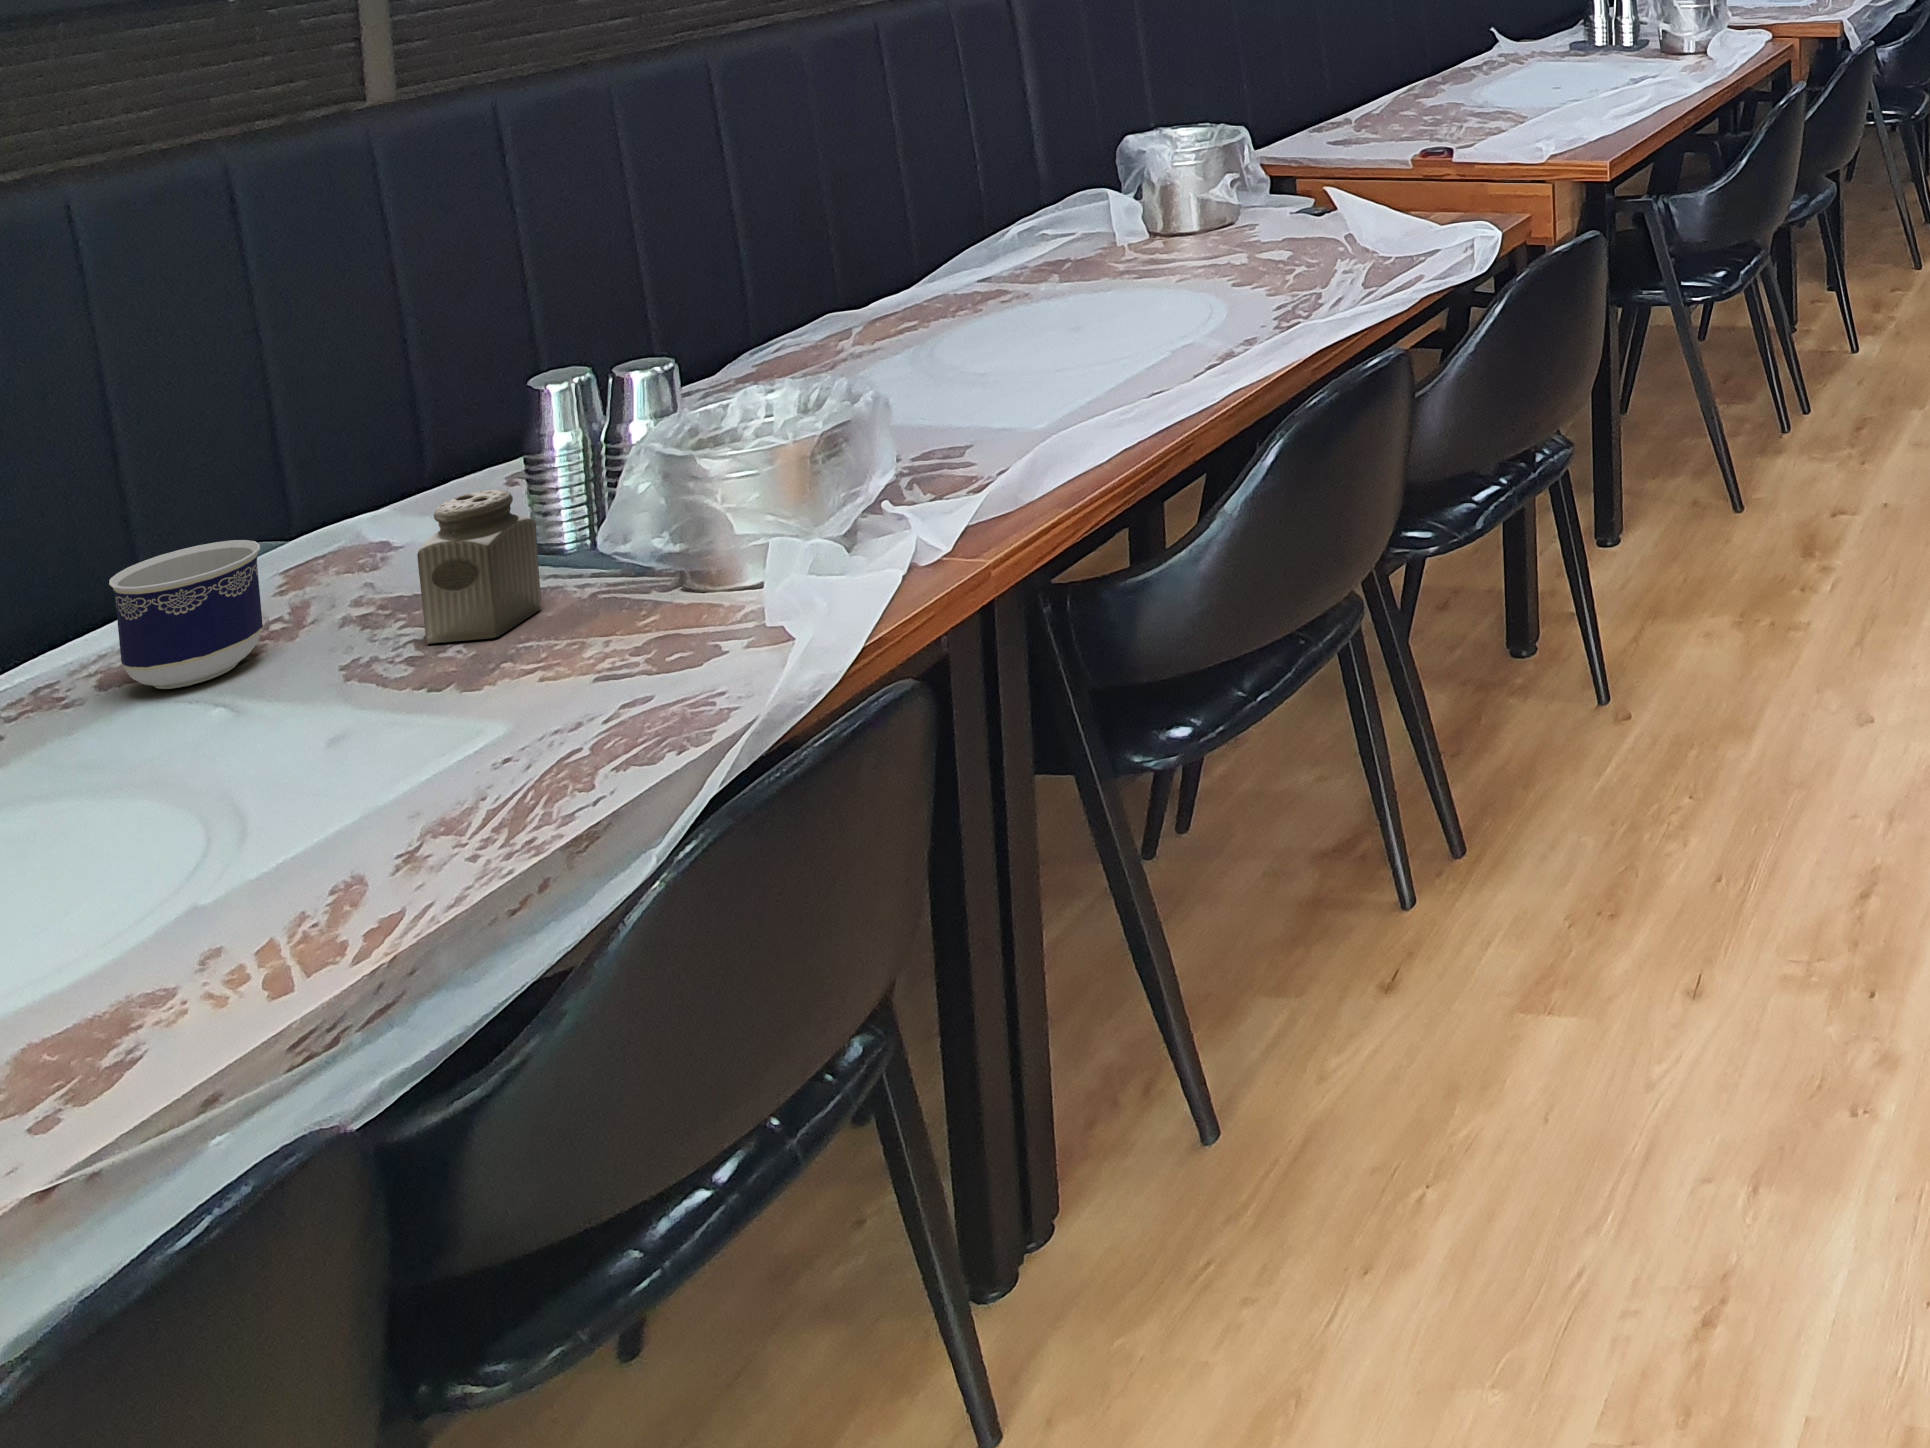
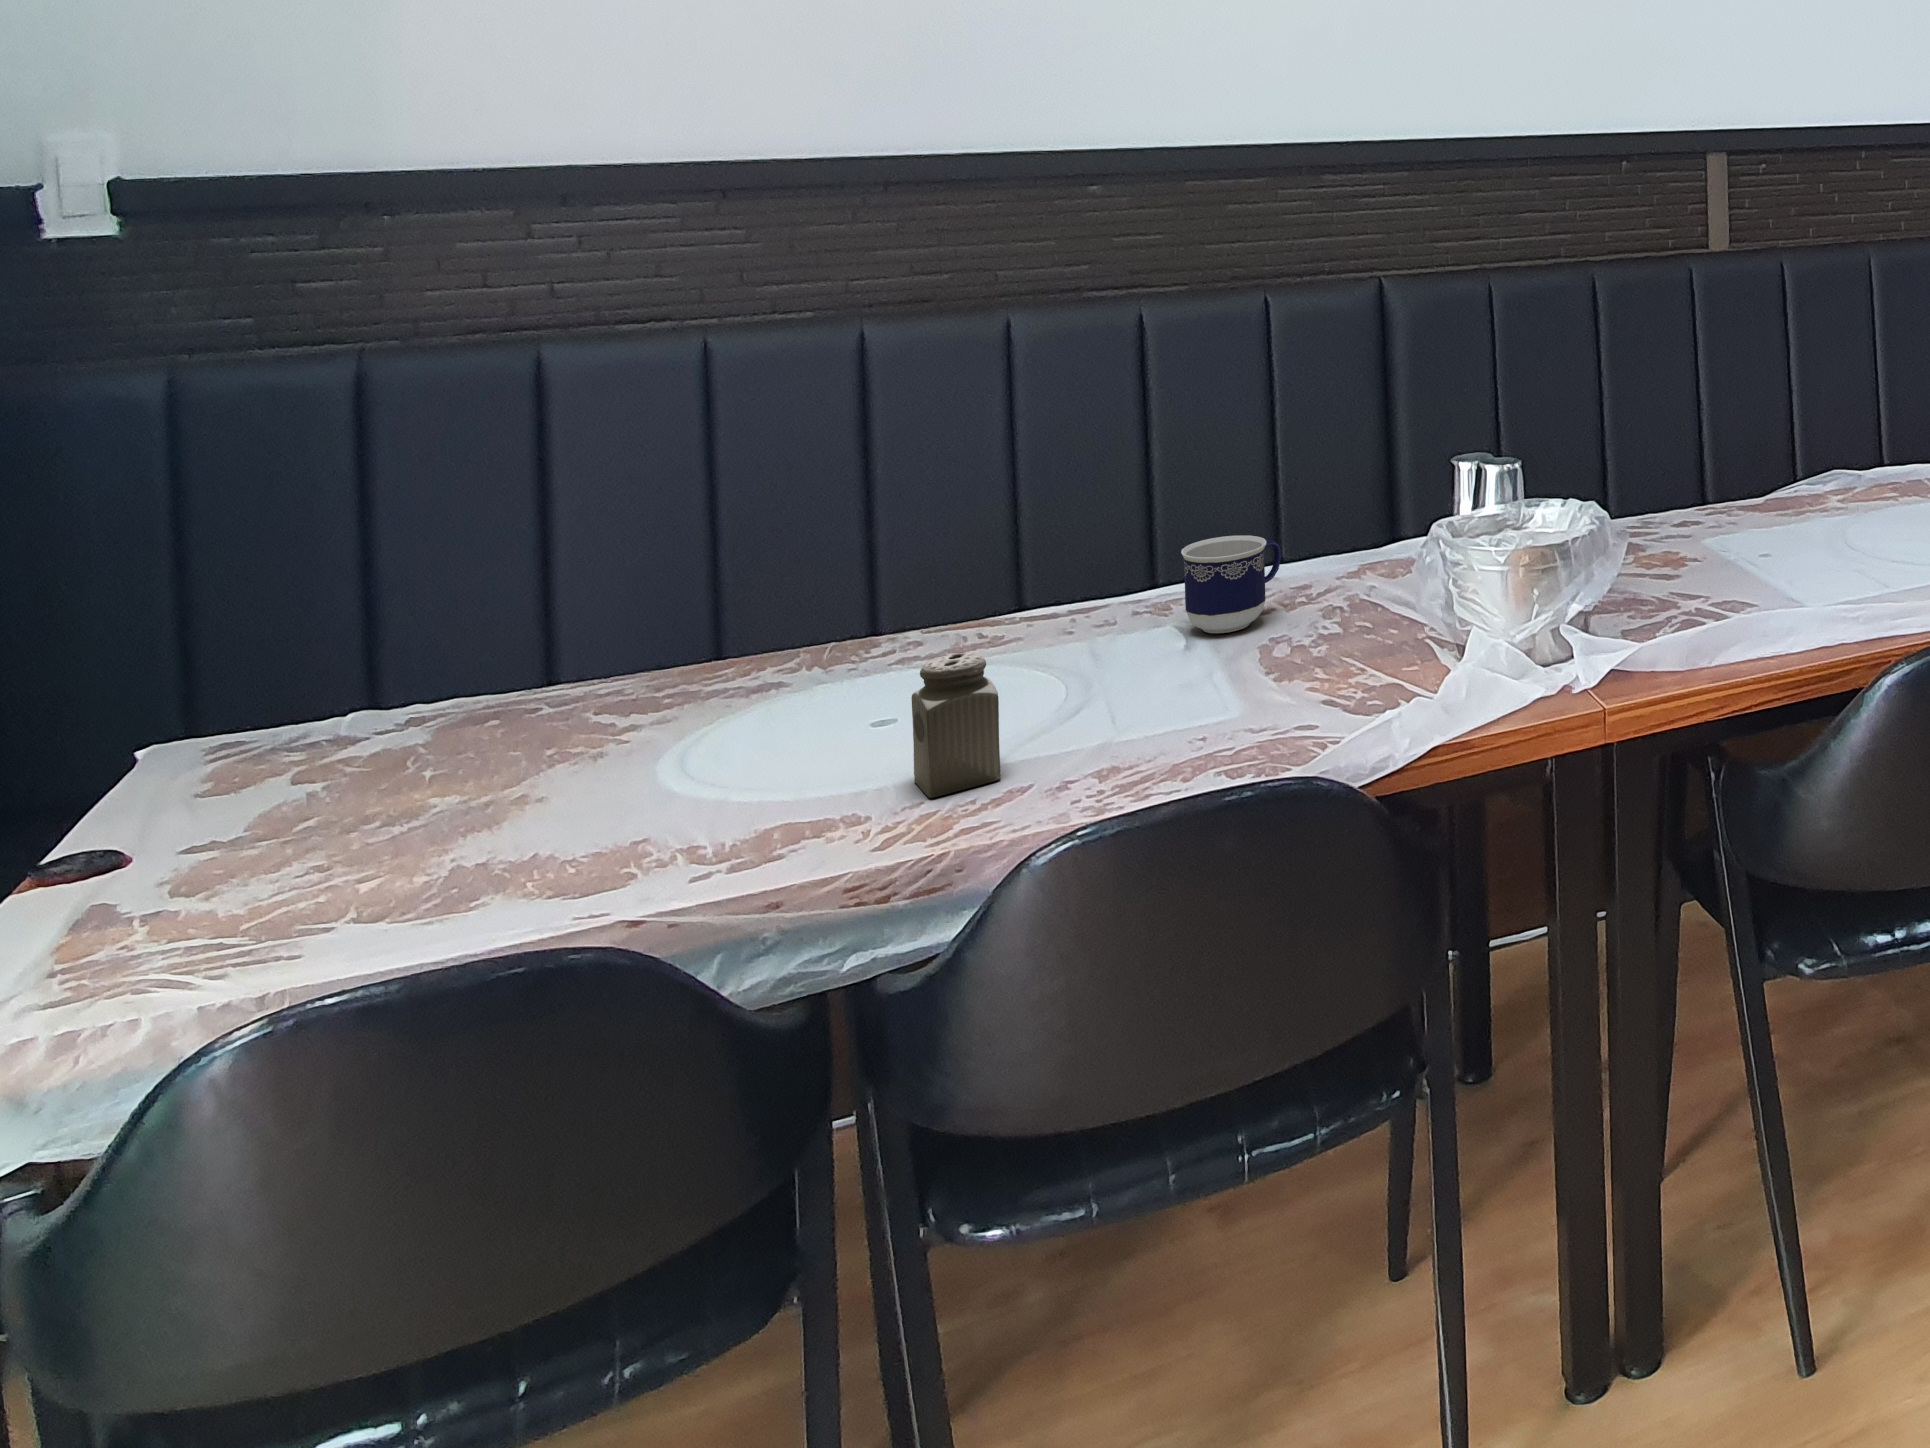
salt shaker: present [417,490,542,643] -> present [911,653,1000,798]

